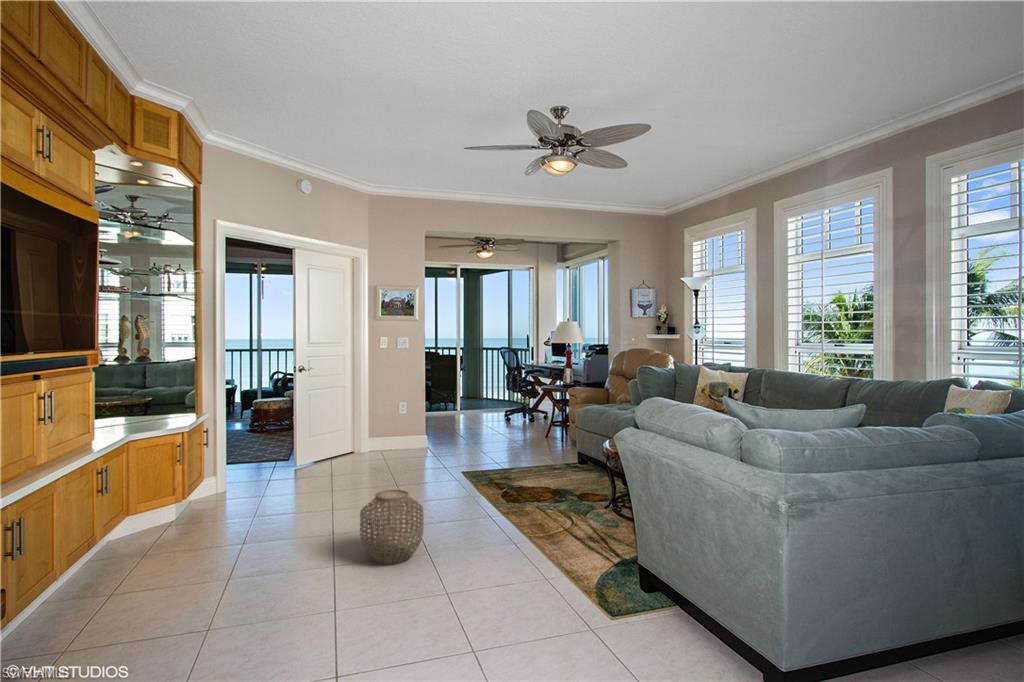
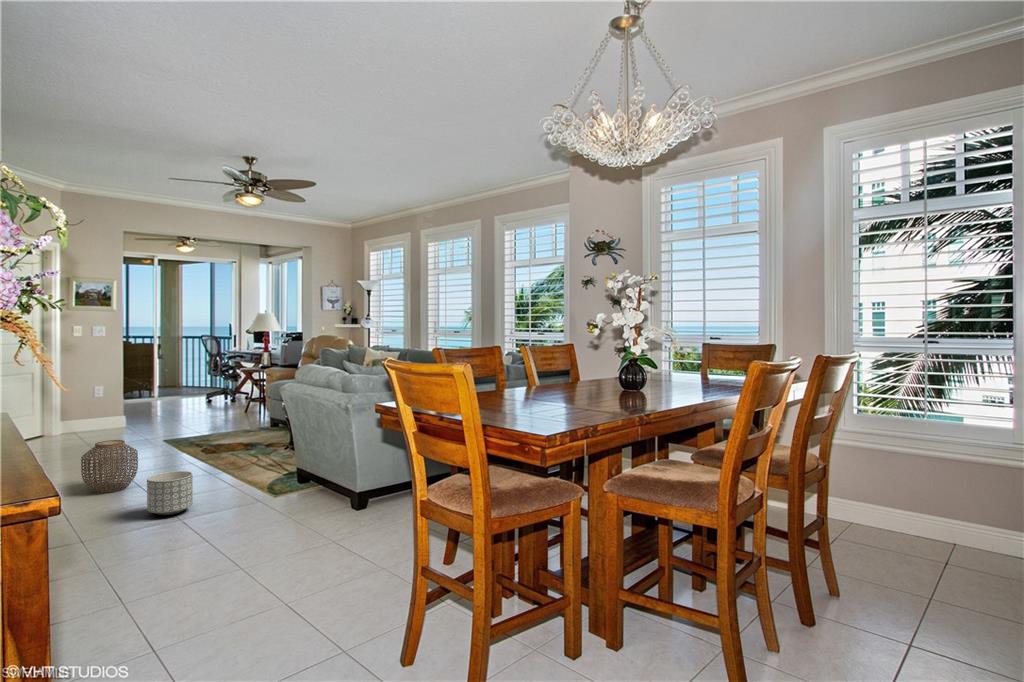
planter: none [424,565,487,645] -> present [147,471,193,515]

